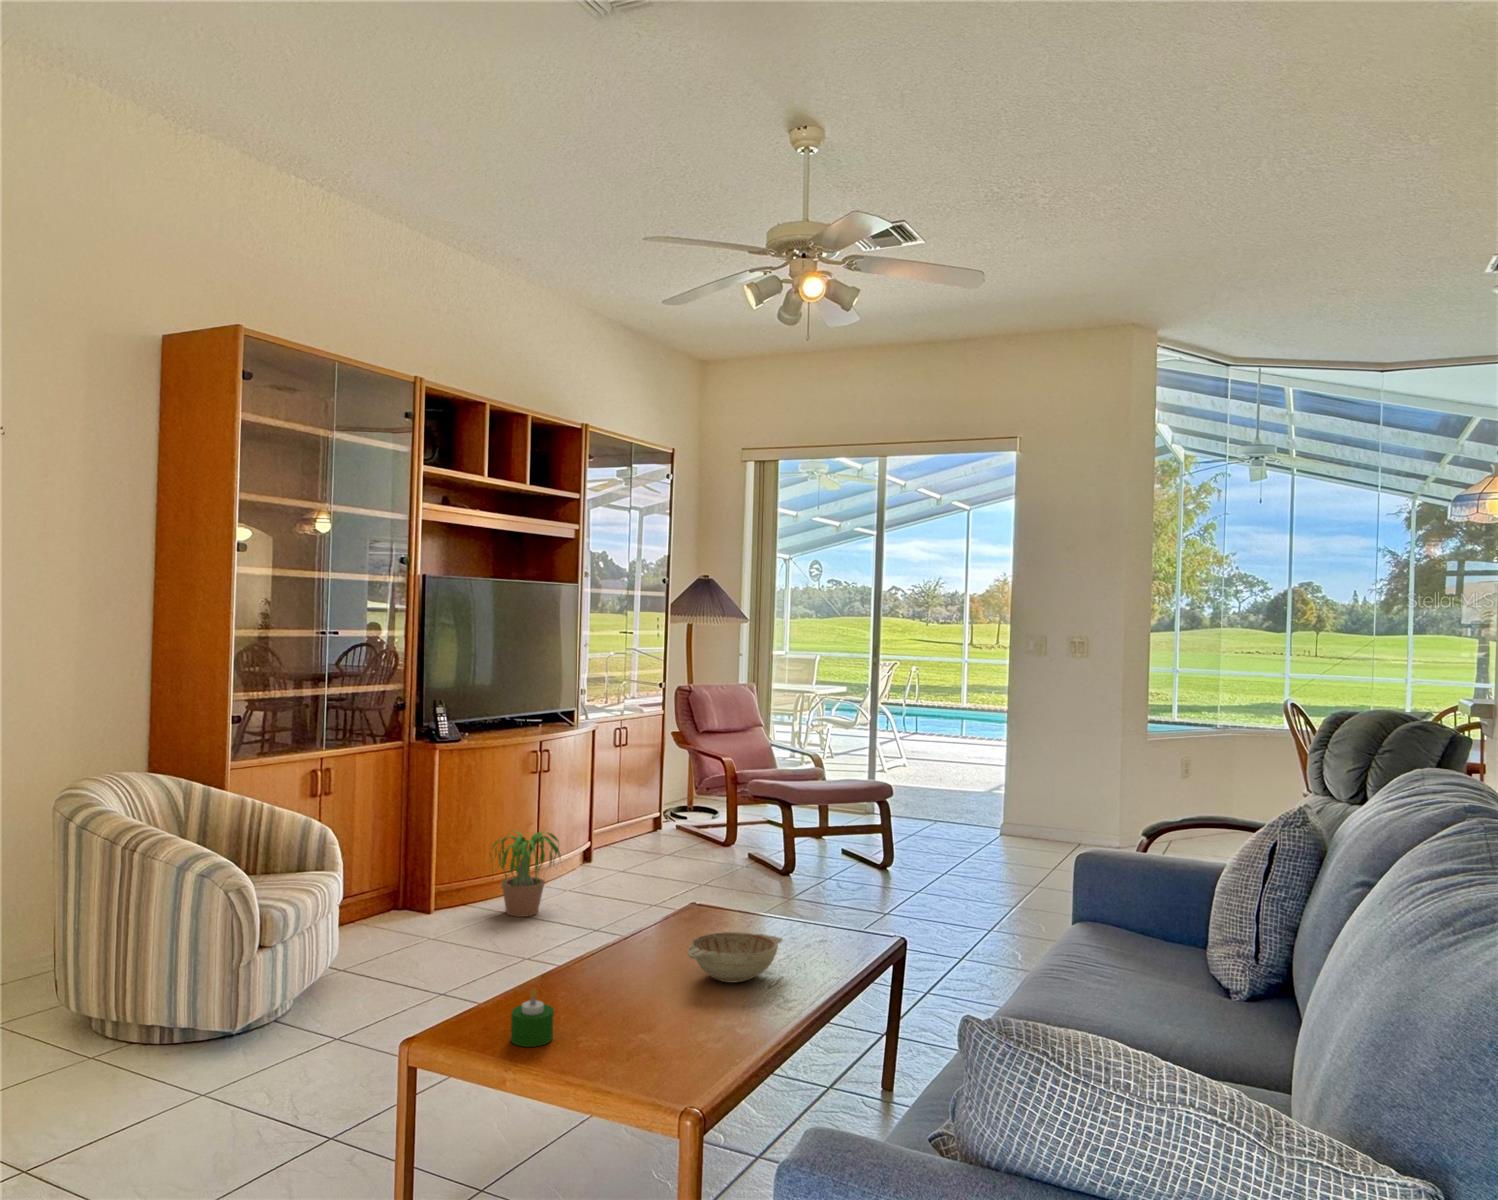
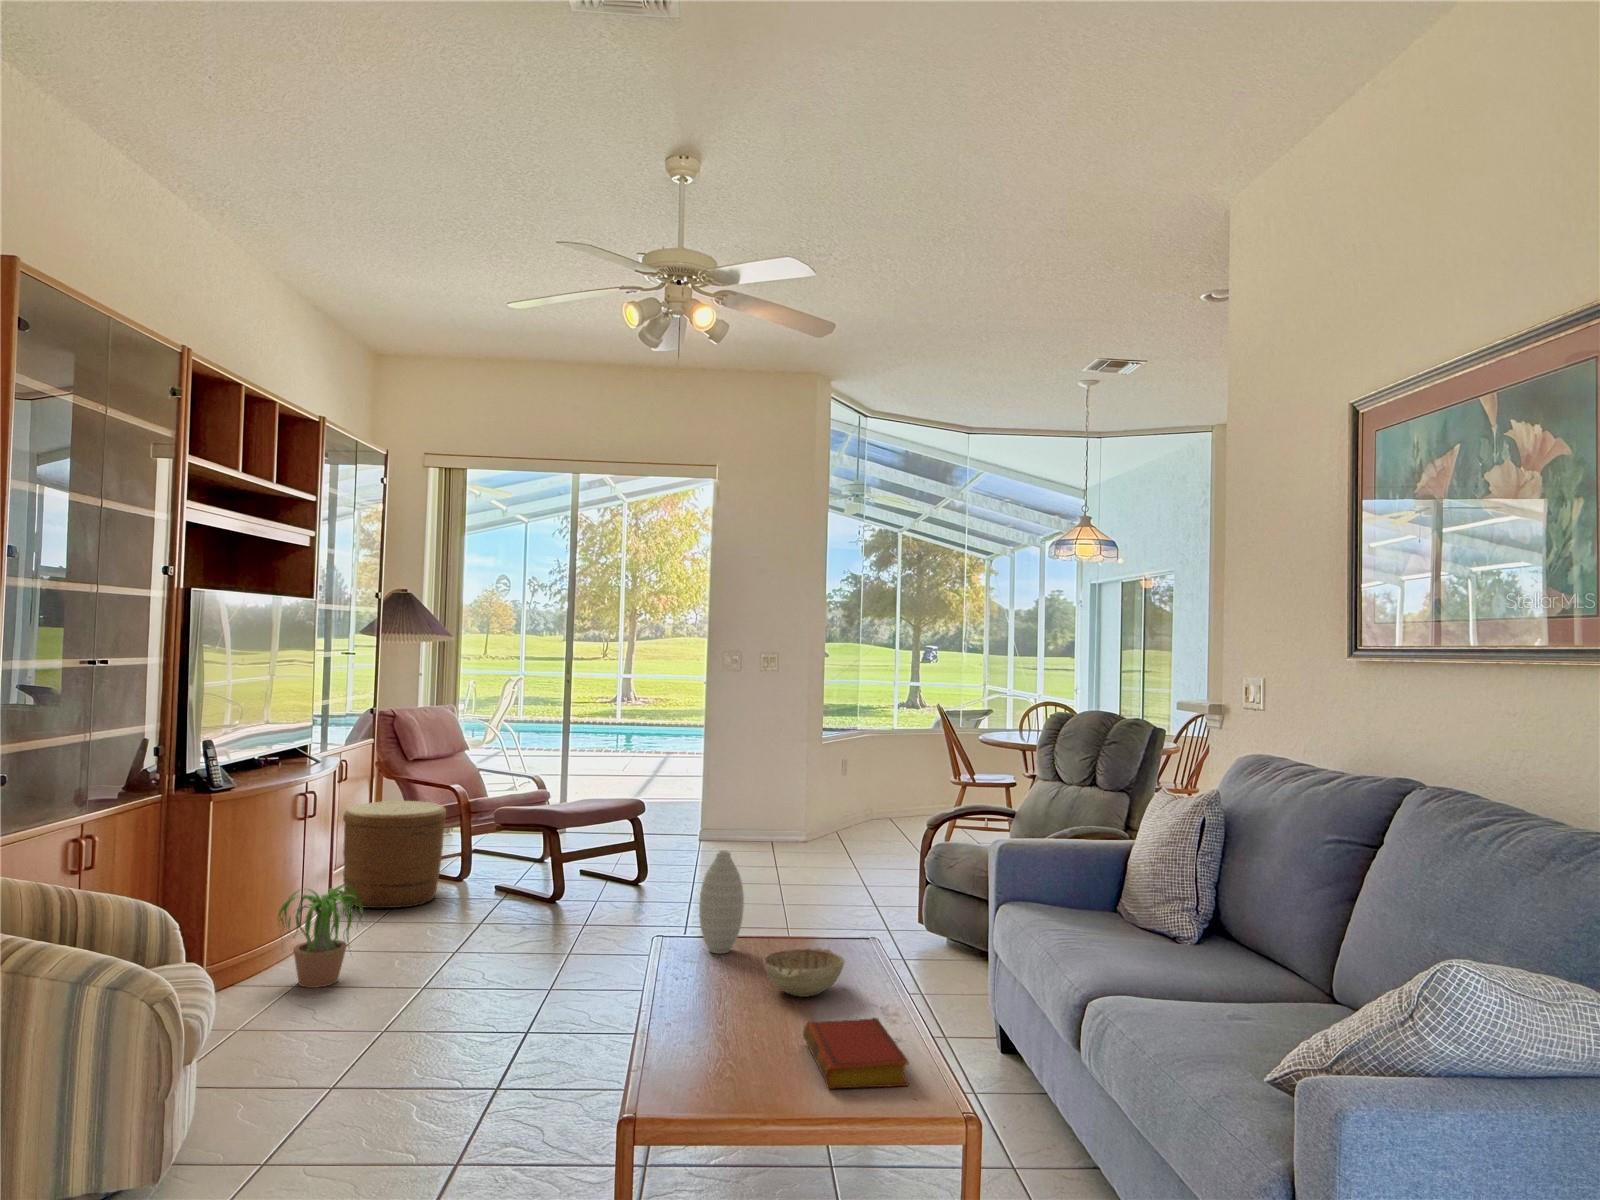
woven basket: none [611,766,699,863] -> present [343,801,446,908]
vase: none [705,825,750,930] -> present [699,850,744,954]
candle: present [511,988,554,1047] -> none [718,1028,760,1087]
book: none [585,1001,719,1083] -> present [803,1018,909,1088]

